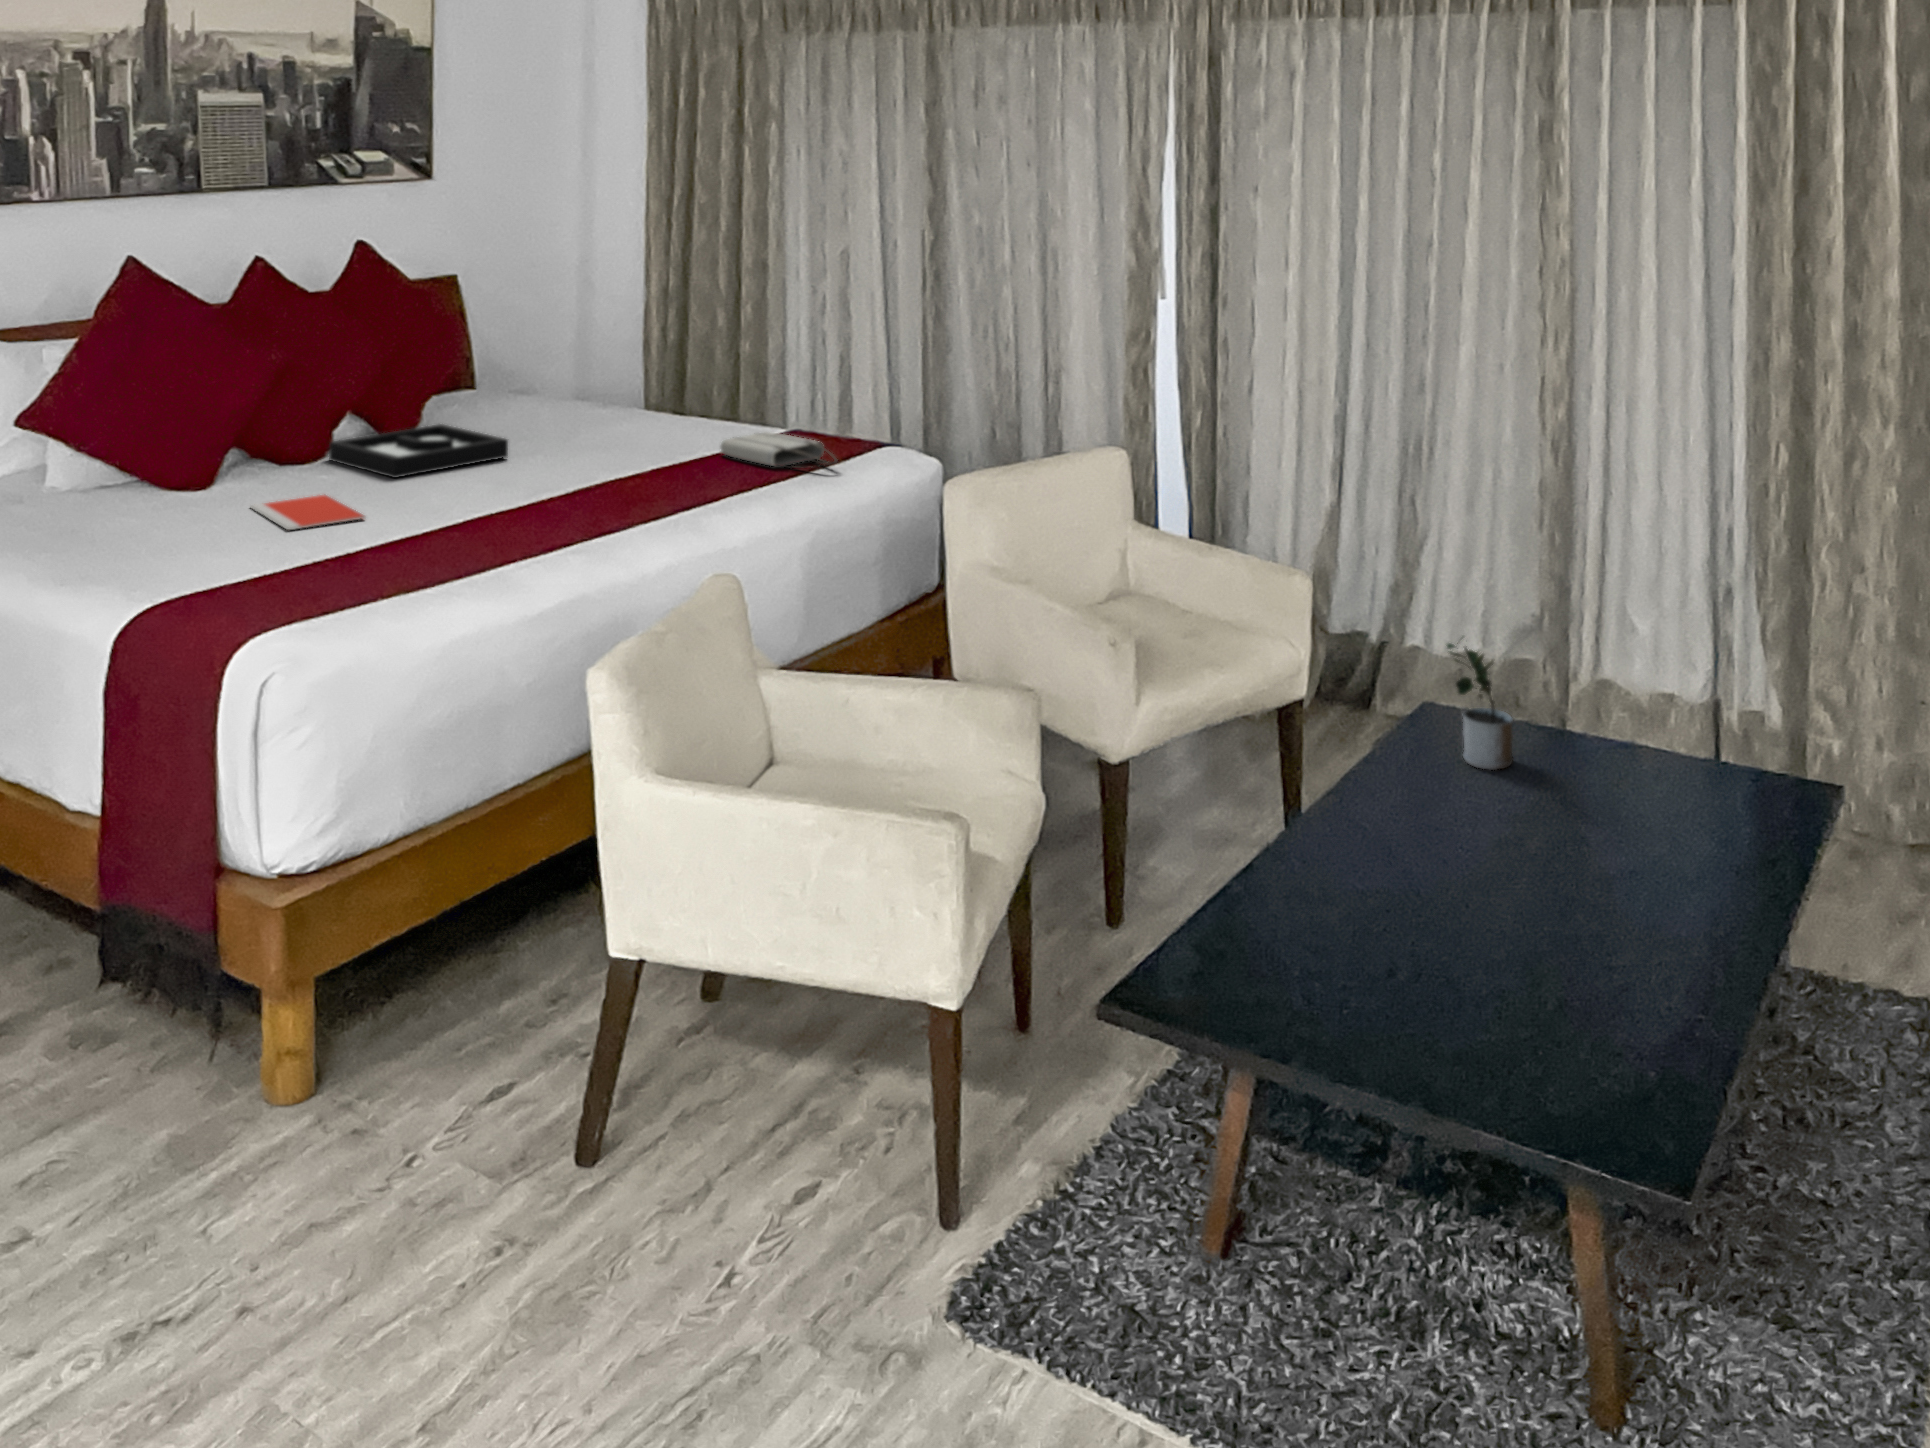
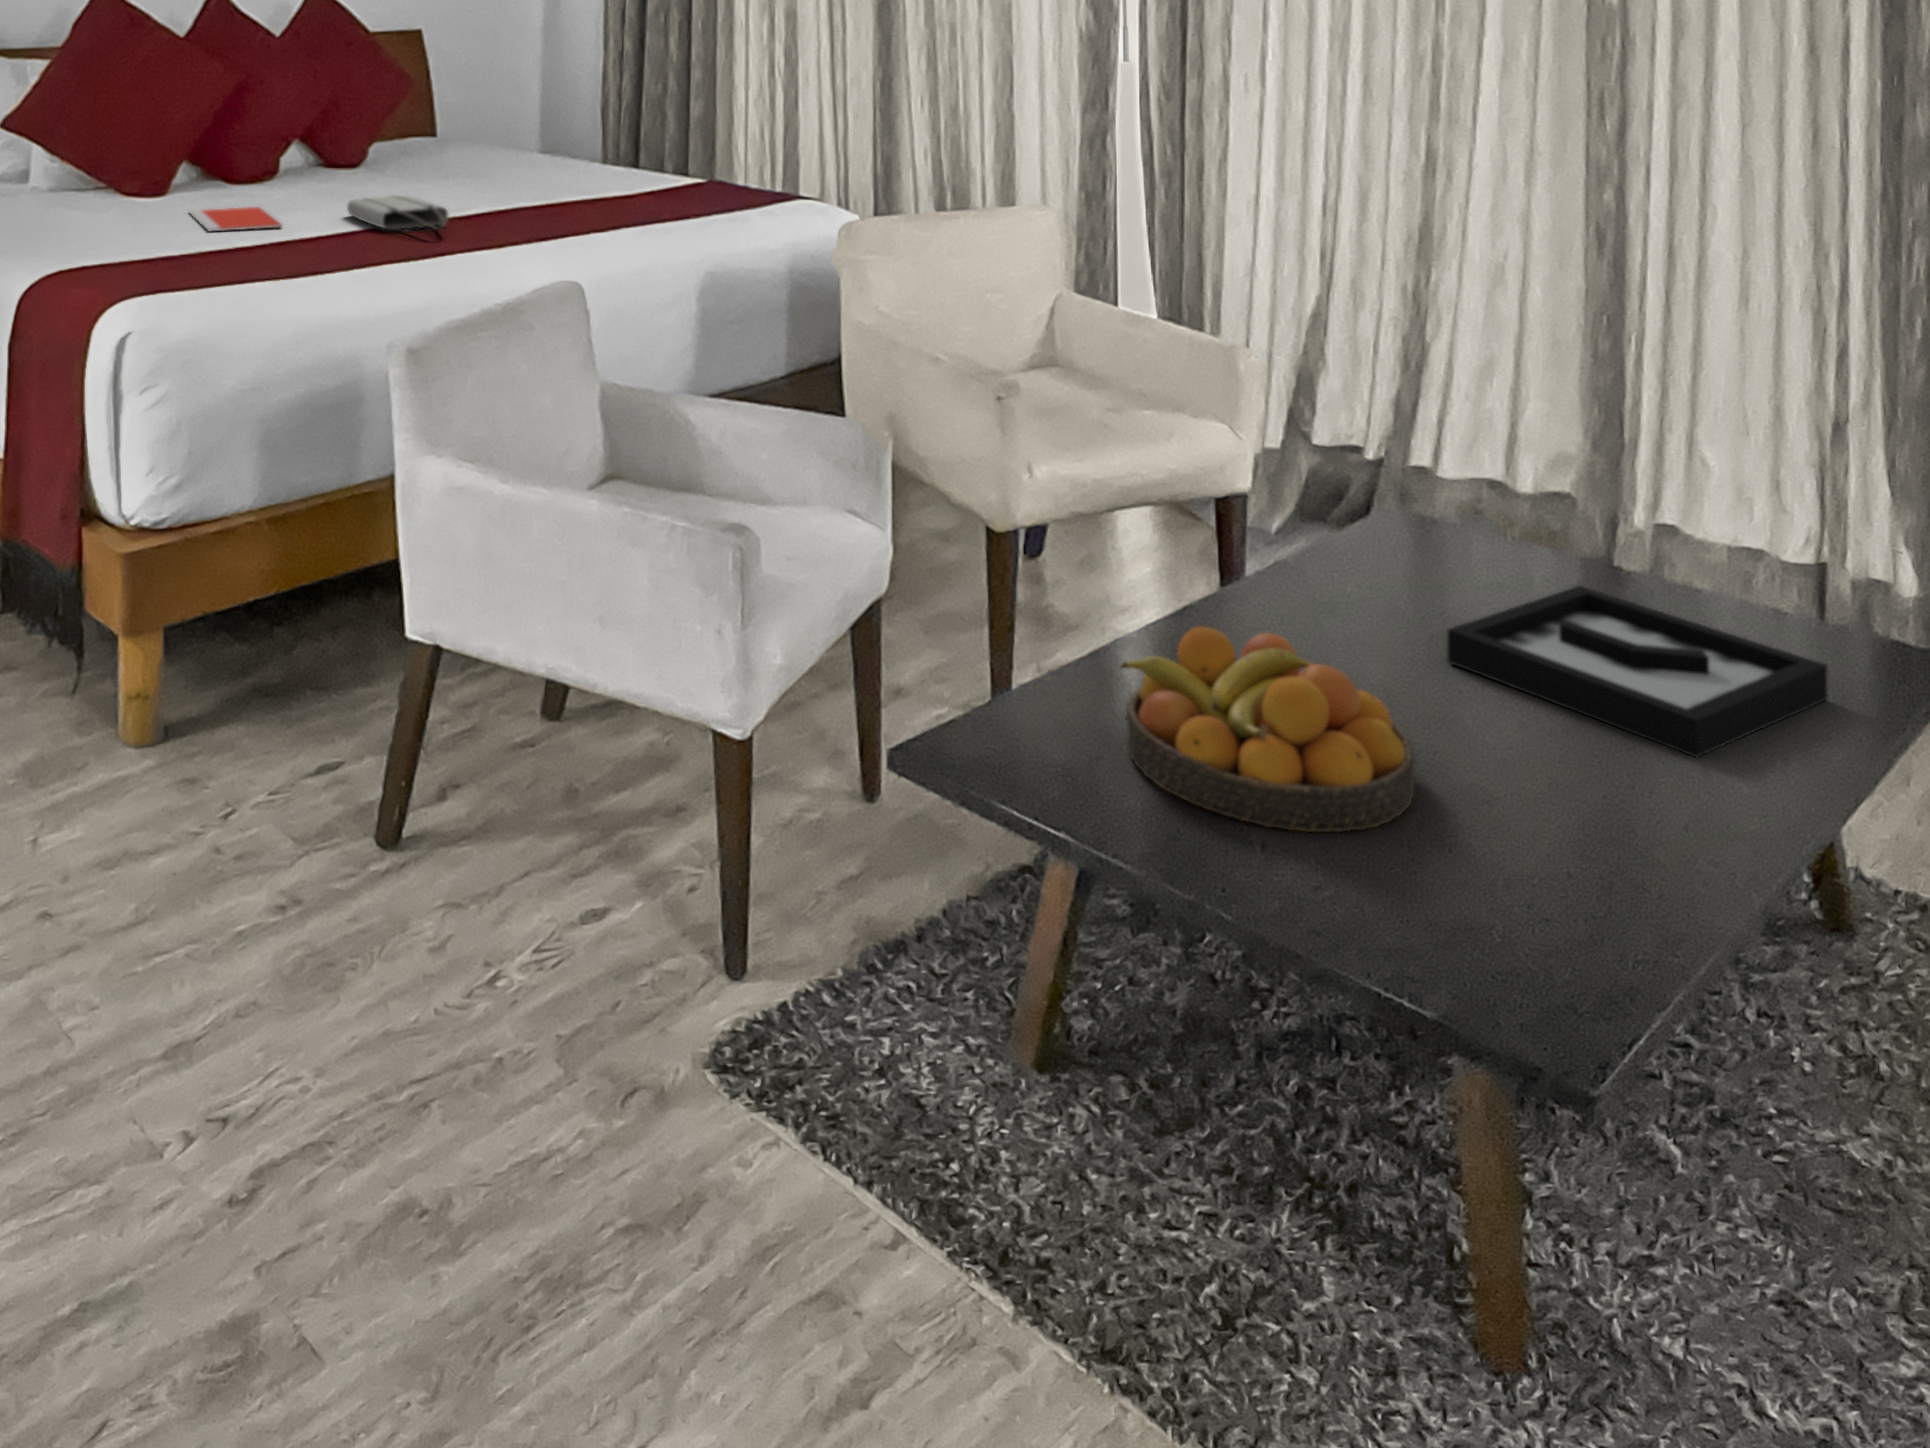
decorative tray: present [329,424,508,478] -> present [1447,586,1827,757]
tote bag: present [721,432,837,466] -> present [347,196,449,230]
potted plant: present [1447,643,1513,770] -> none [1407,423,1491,582]
fruit bowl: none [1275,845,1505,1013] -> present [1120,627,1415,832]

